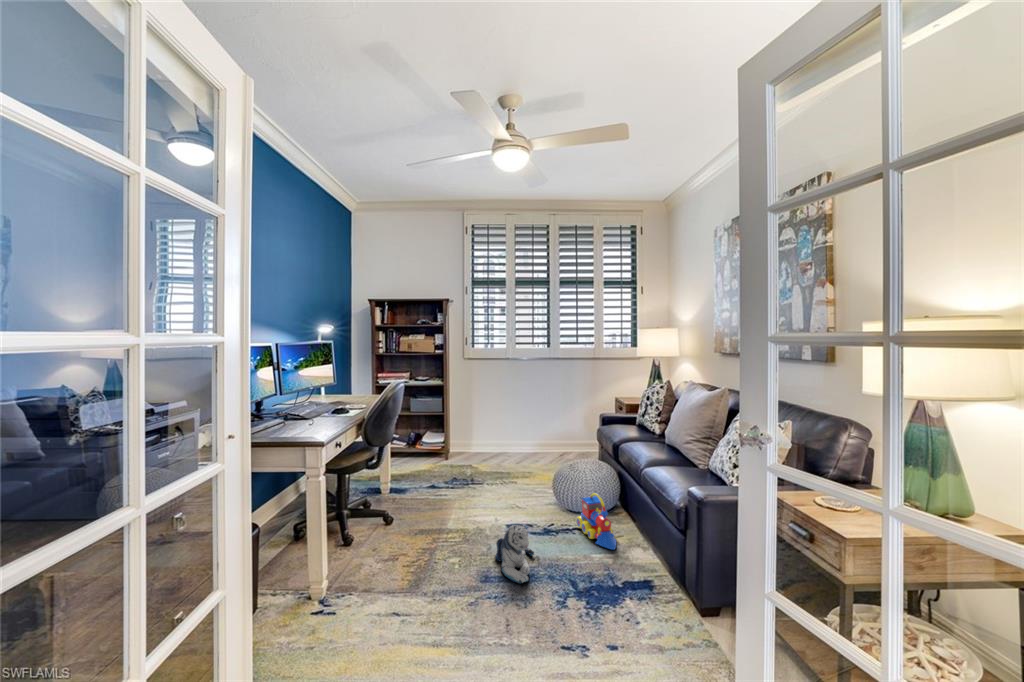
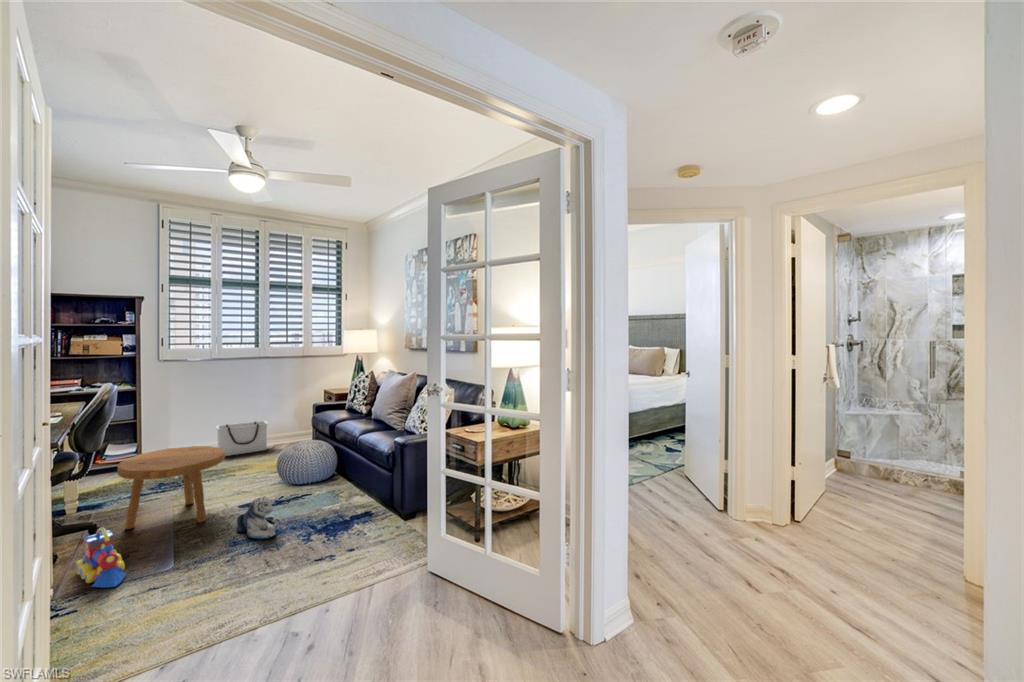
storage bin: none [513,424,558,456] -> present [216,421,268,456]
footstool: none [410,444,498,532] -> present [117,446,225,529]
toy train: present [576,493,616,550] -> present [76,527,126,588]

